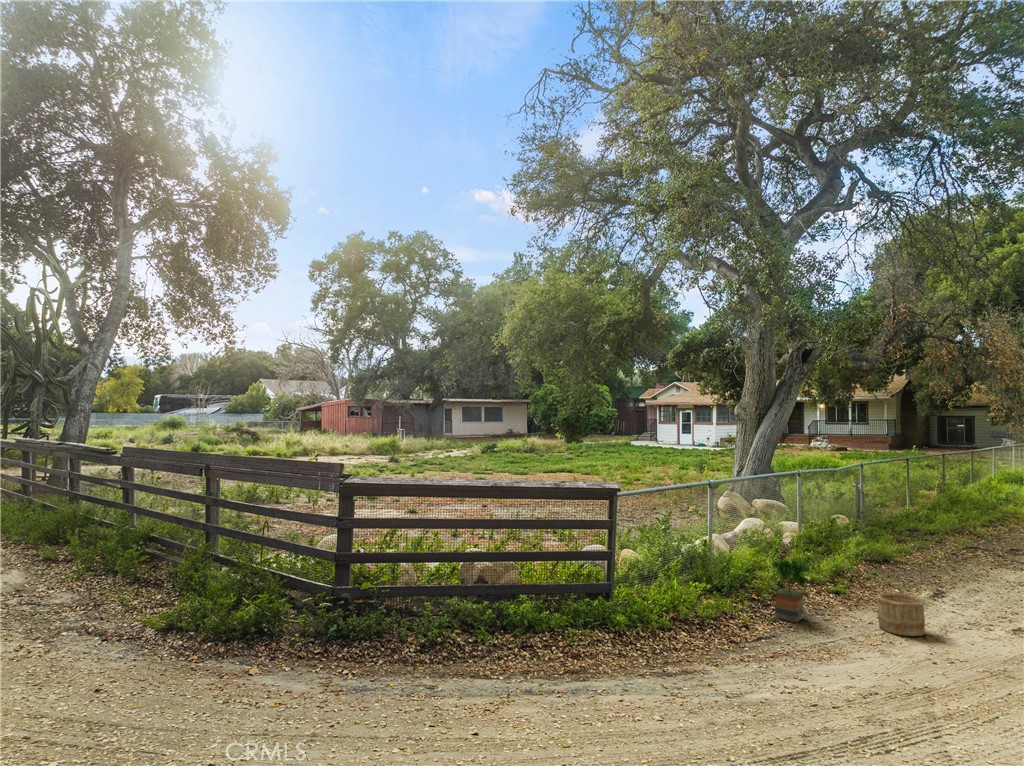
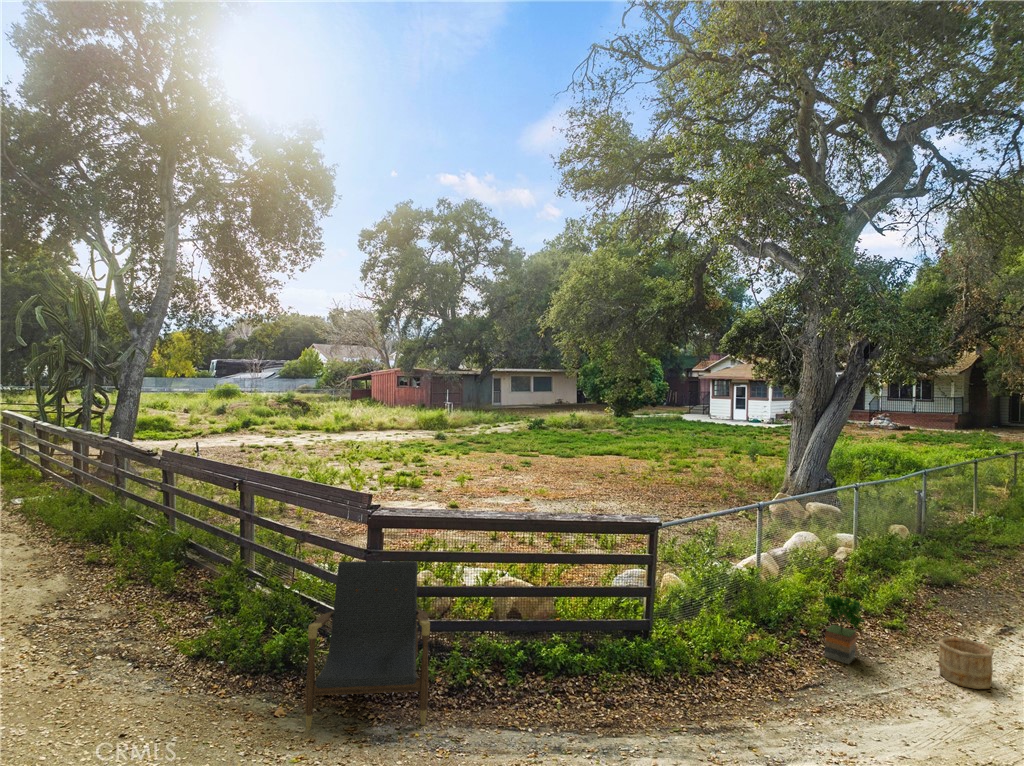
lounge chair: none [280,525,404,684] -> present [305,561,430,730]

